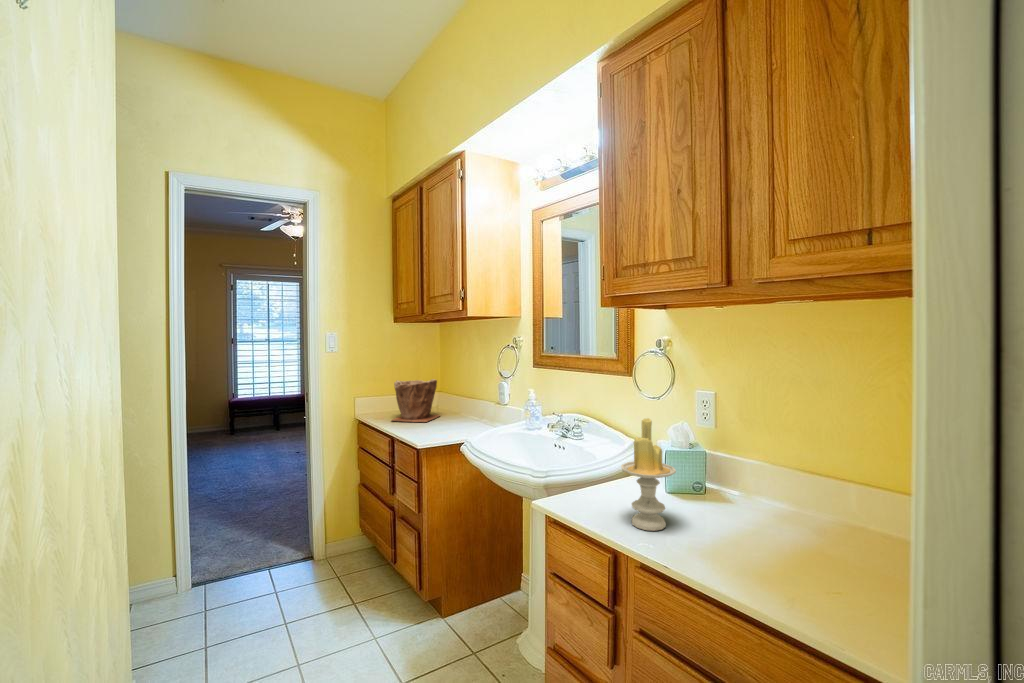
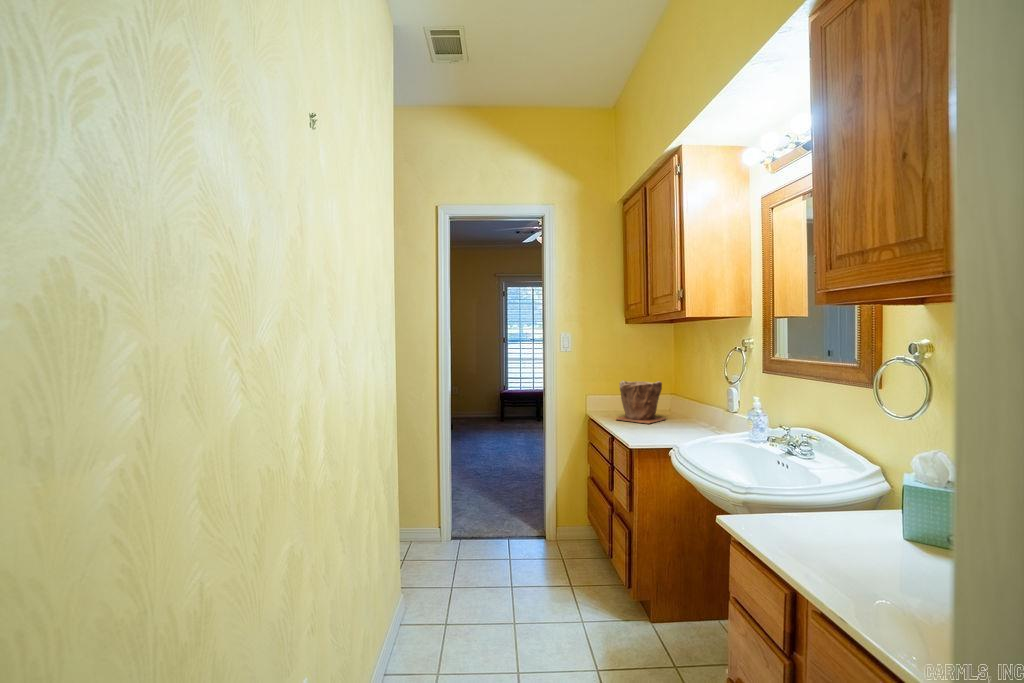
candle: present [621,418,676,531] -> none [811,437,888,572]

